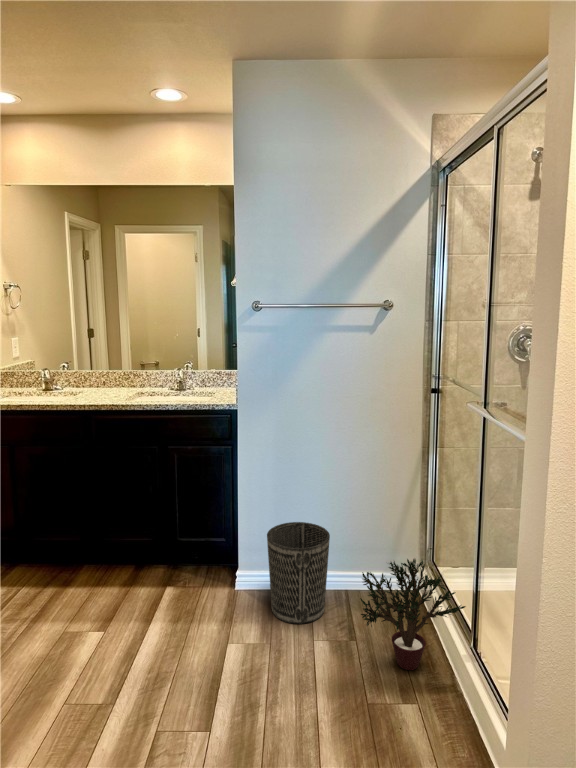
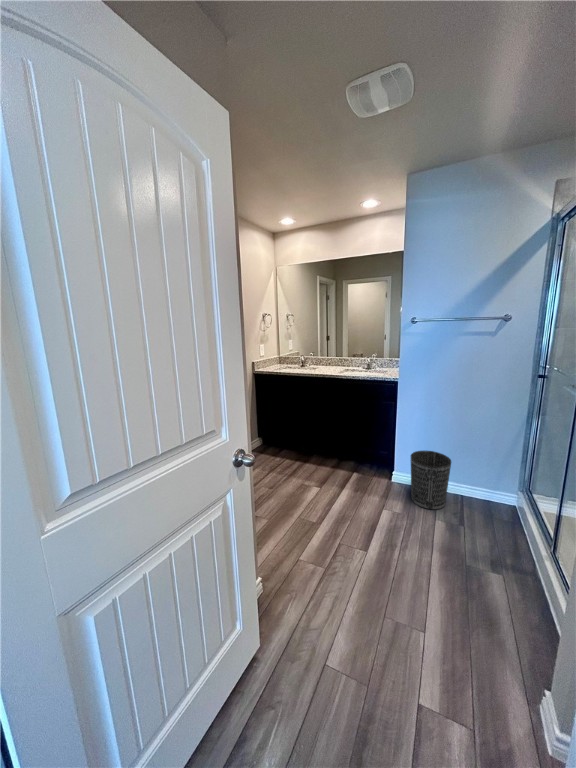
potted plant: present [360,559,466,670] -> none [464,484,546,554]

